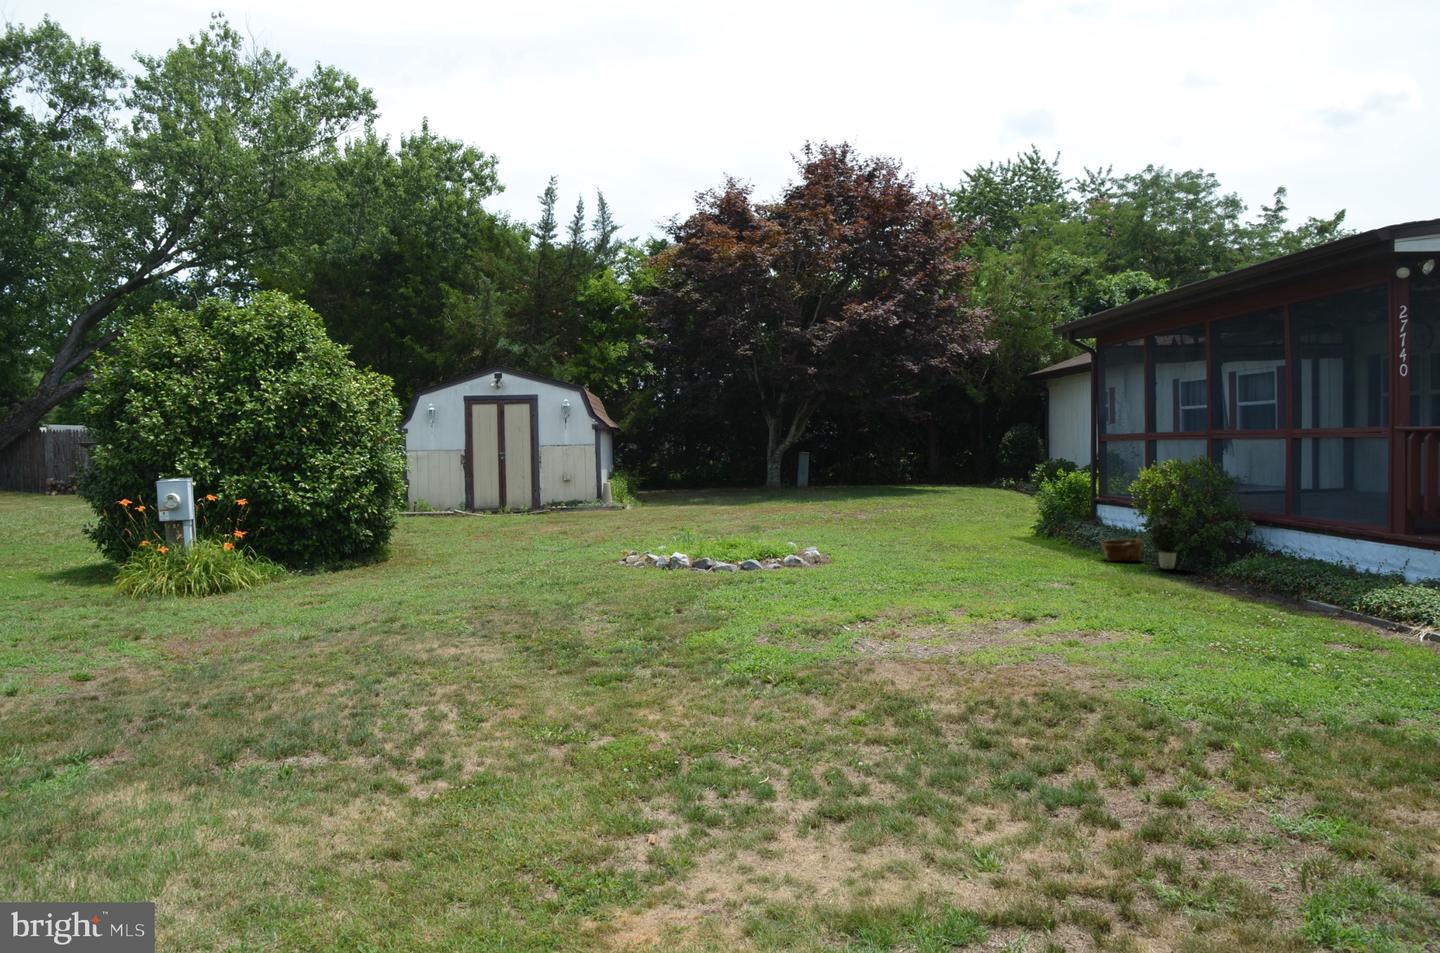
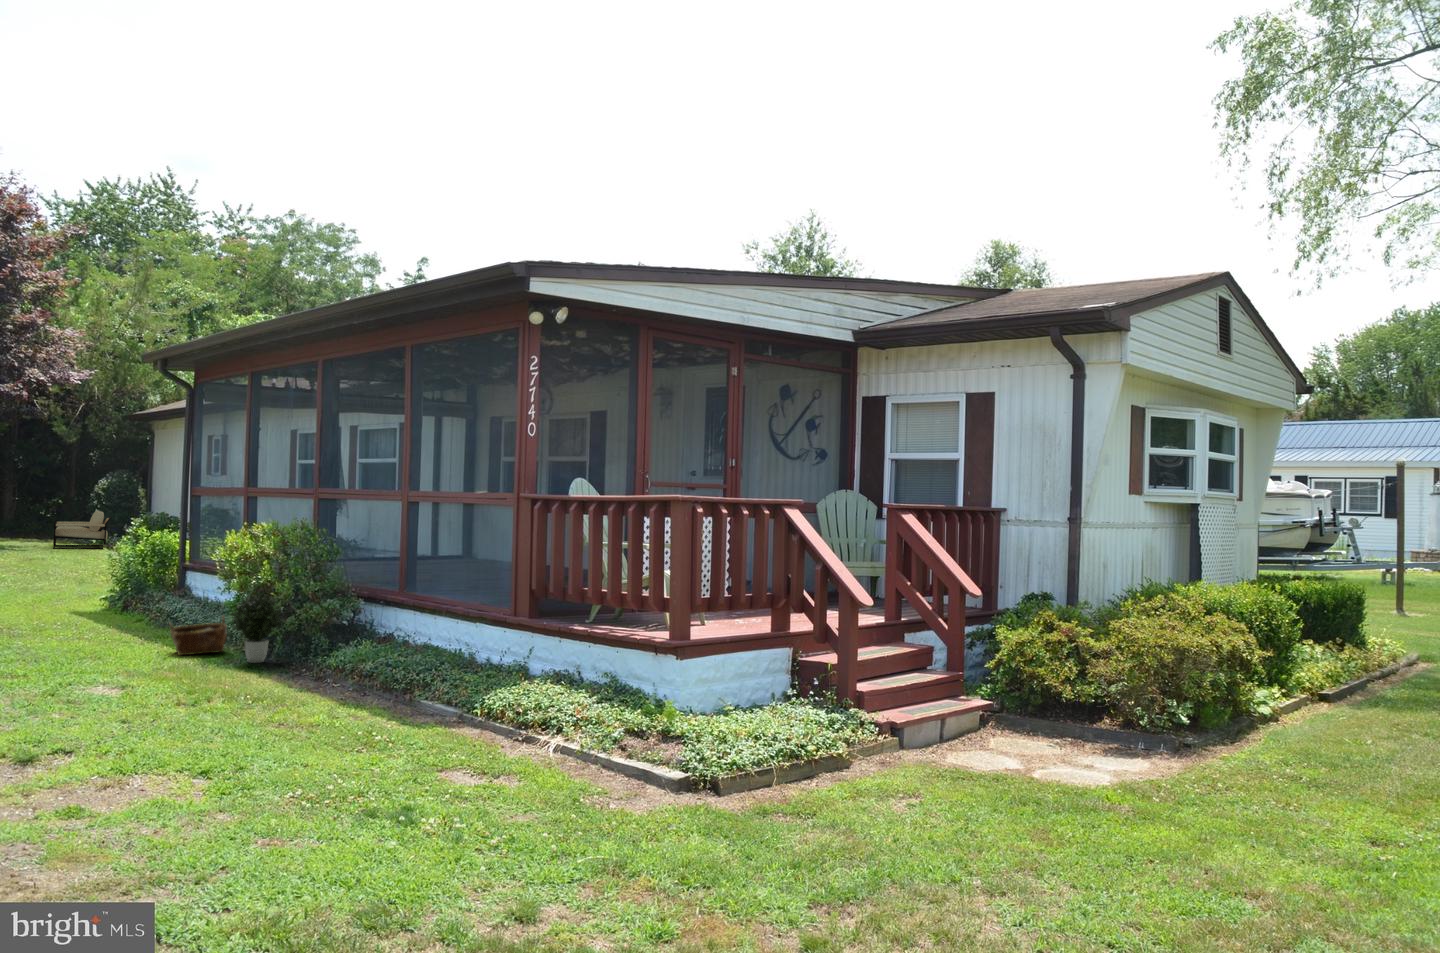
armchair: none [972,459,1014,491] -> present [53,511,111,549]

